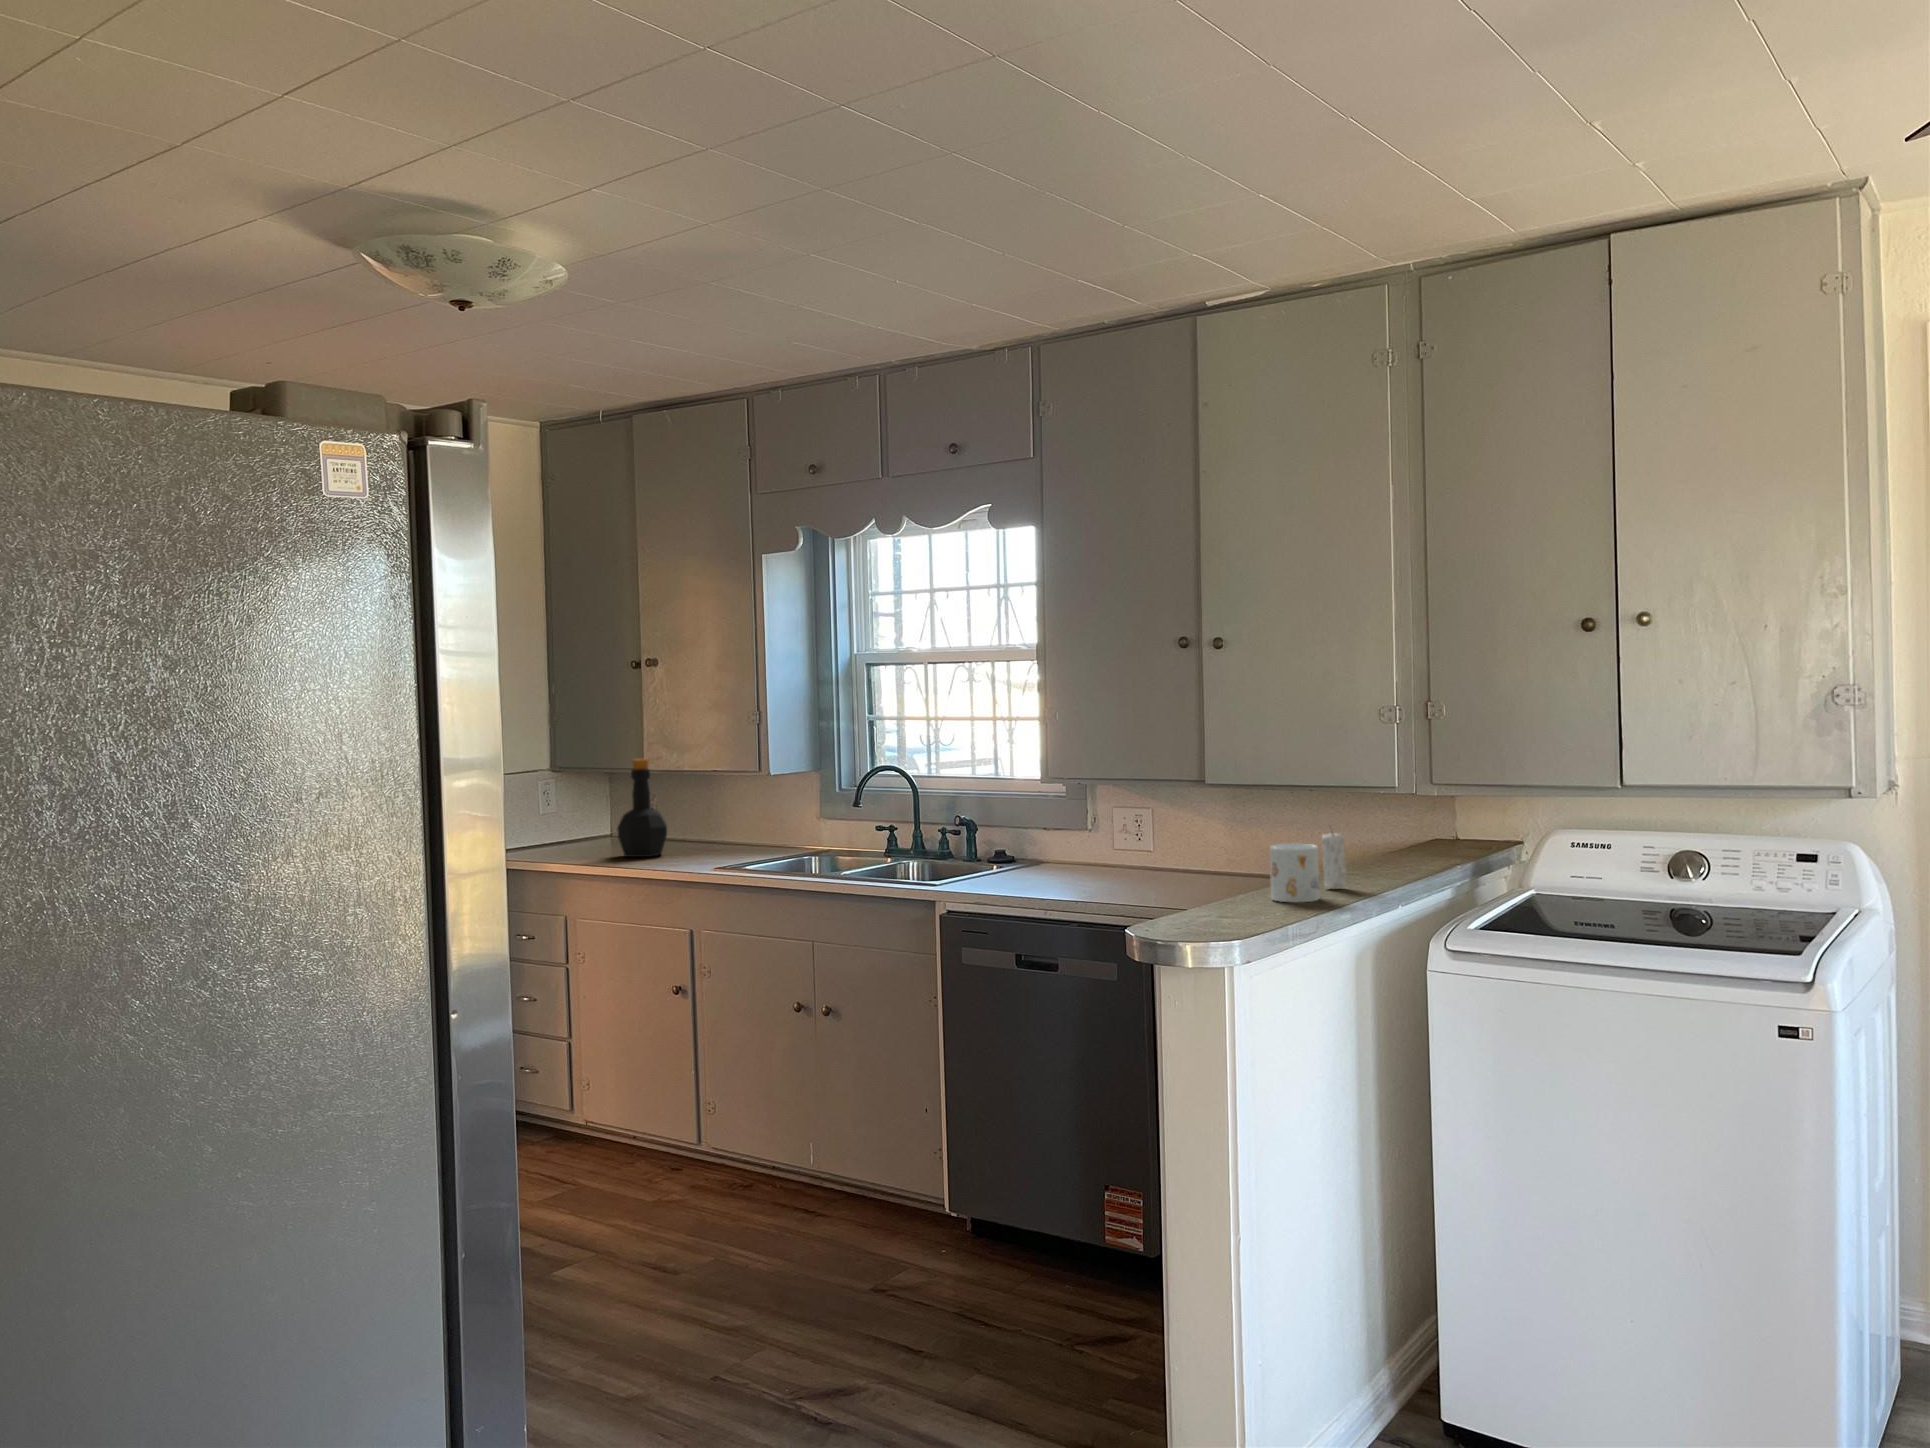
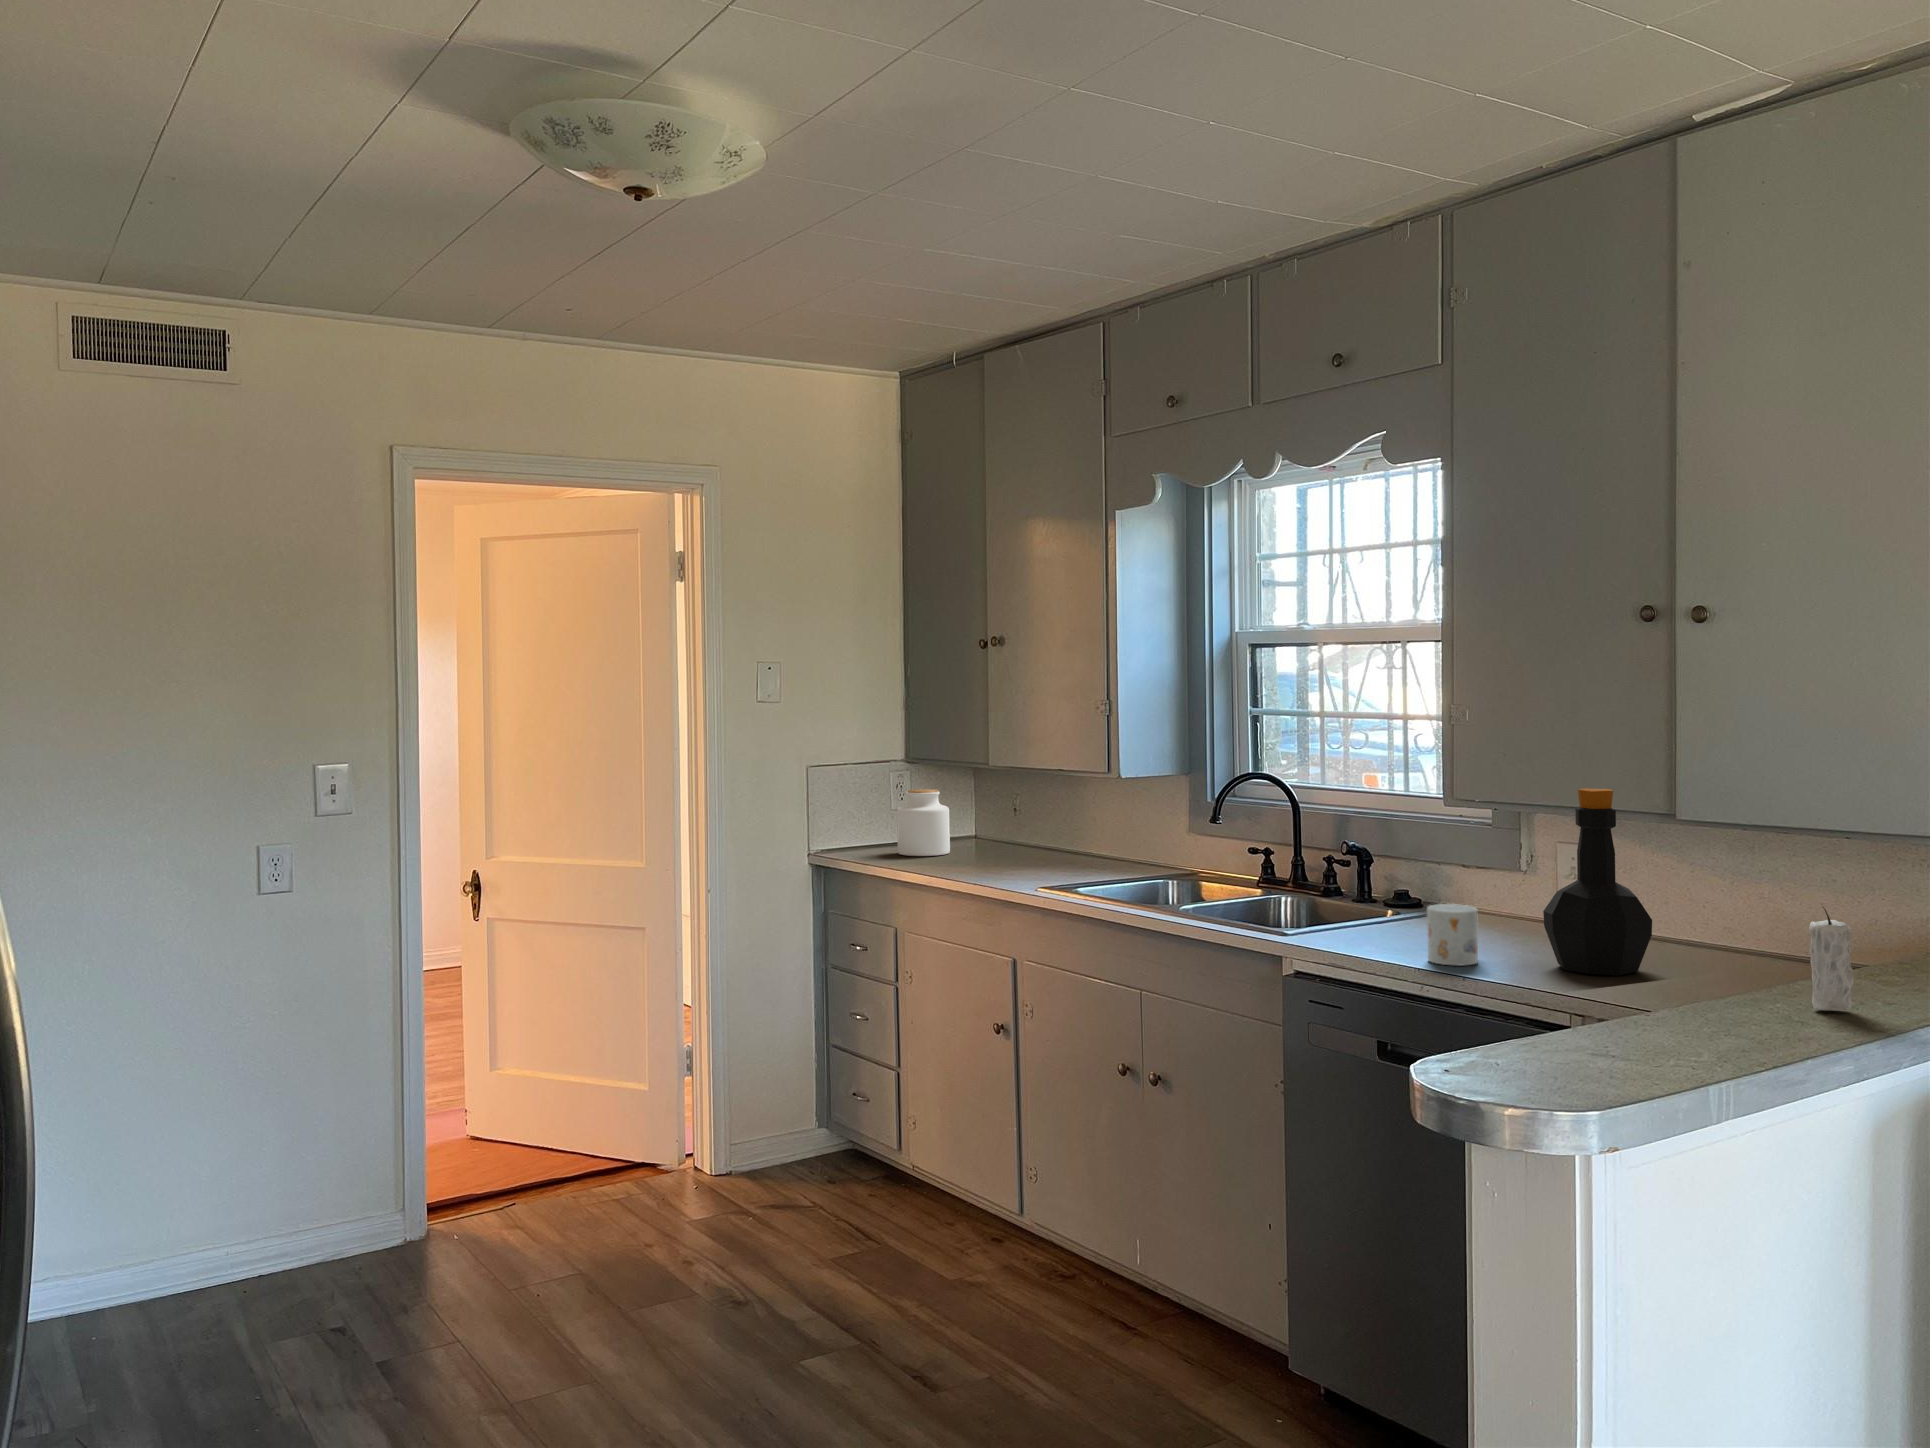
bottle: present [617,759,667,857] -> present [1543,788,1652,976]
jar: none [552,793,600,852] -> present [897,789,950,856]
mug: present [1270,844,1319,902] -> present [1427,904,1478,965]

